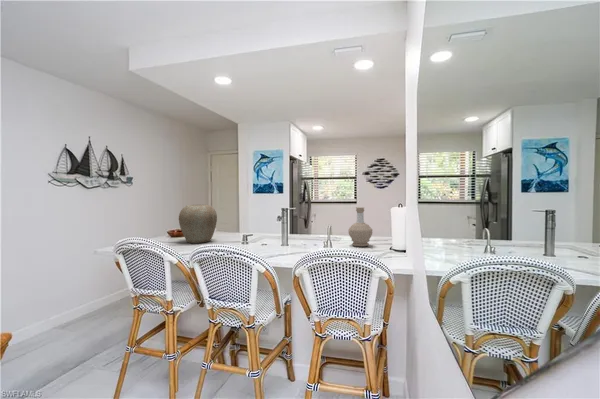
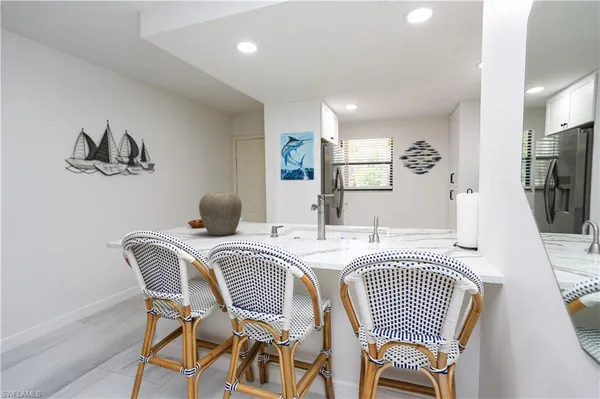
bottle: present [349,207,372,247] -> none [399,194,430,242]

